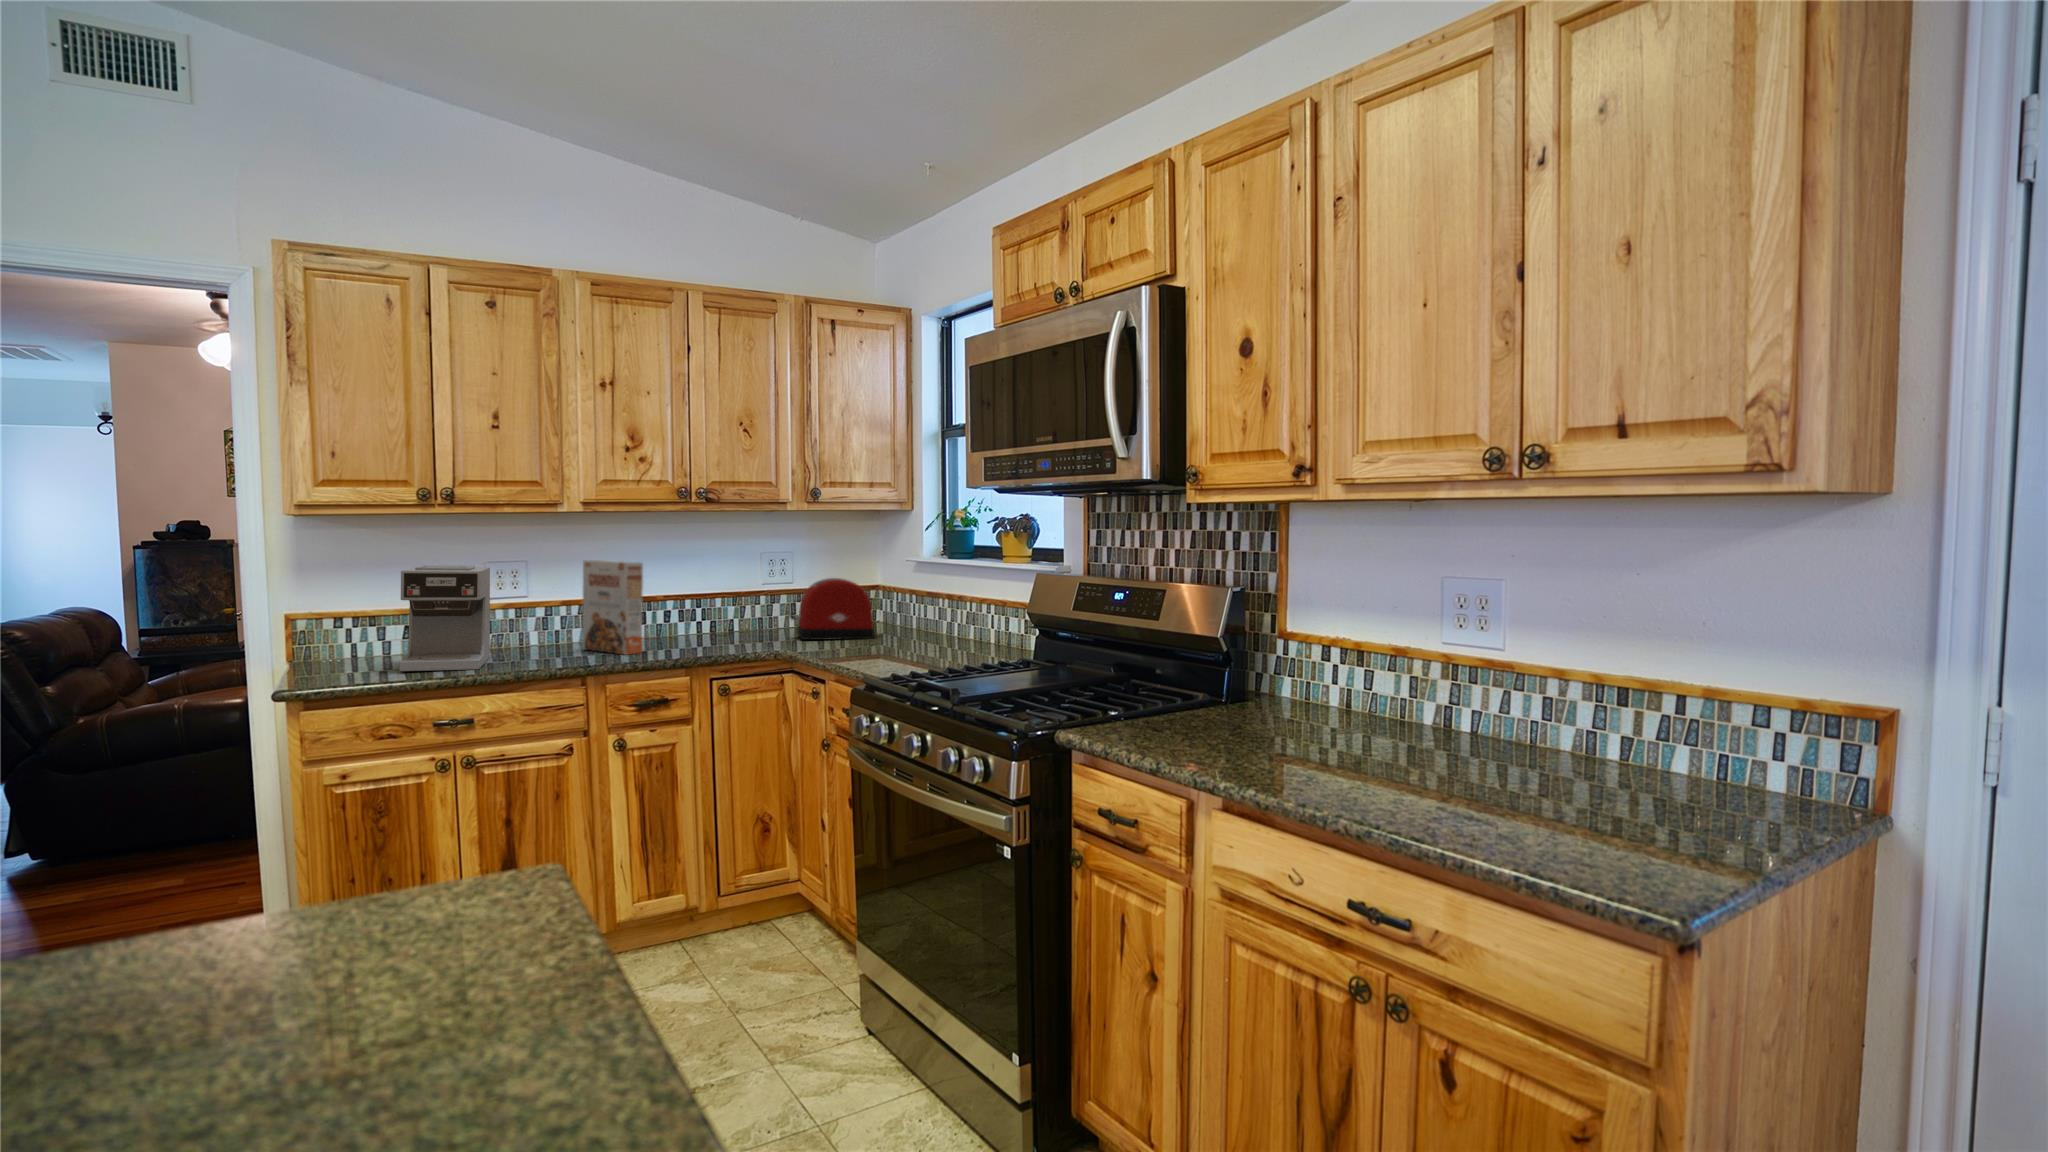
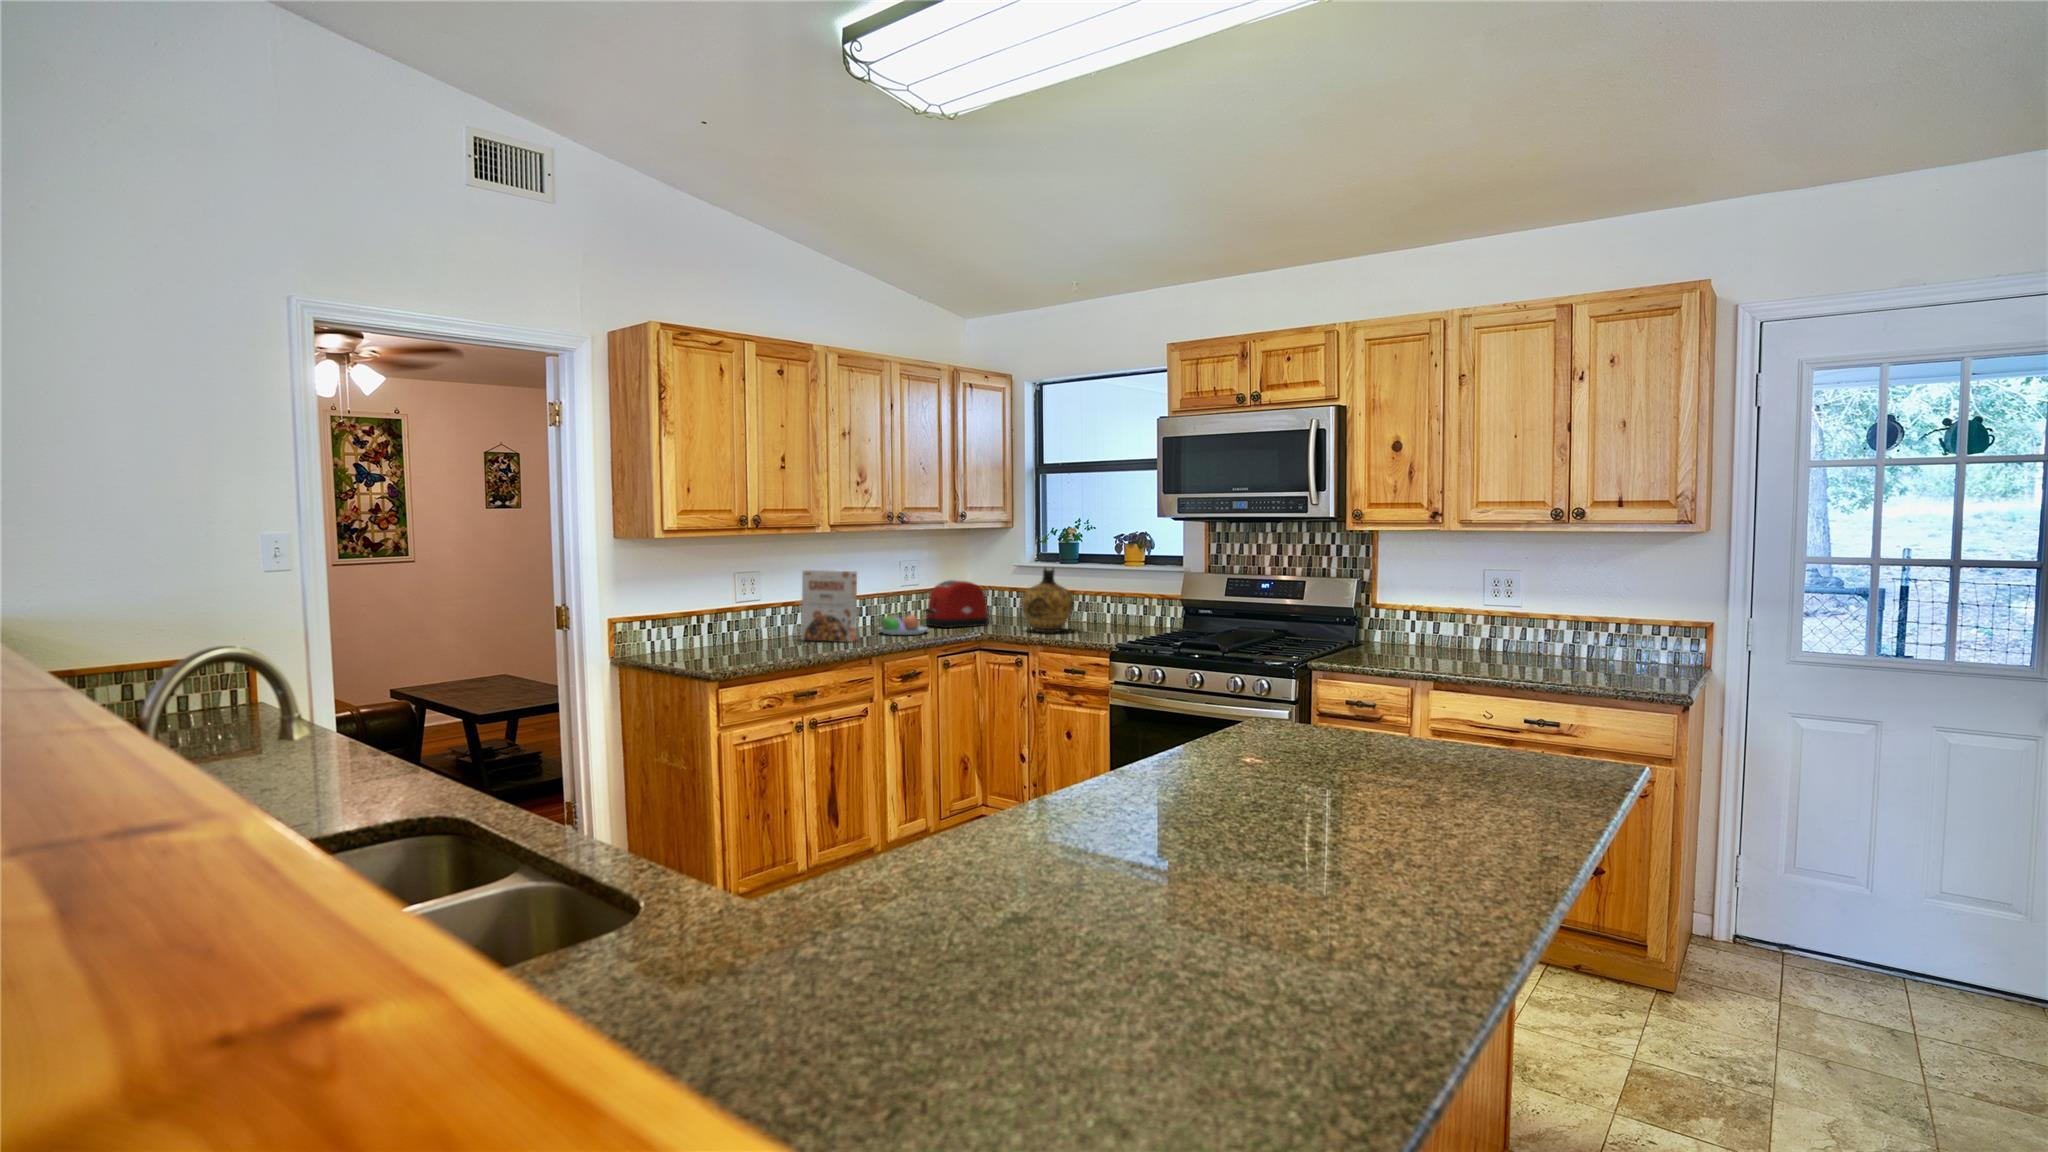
ceramic jug: none [876,562,949,652] -> present [1022,568,1074,632]
coffee maker: present [400,565,490,671] -> none [701,577,782,659]
fruit bowl: none [691,617,767,648] -> present [877,615,927,635]

